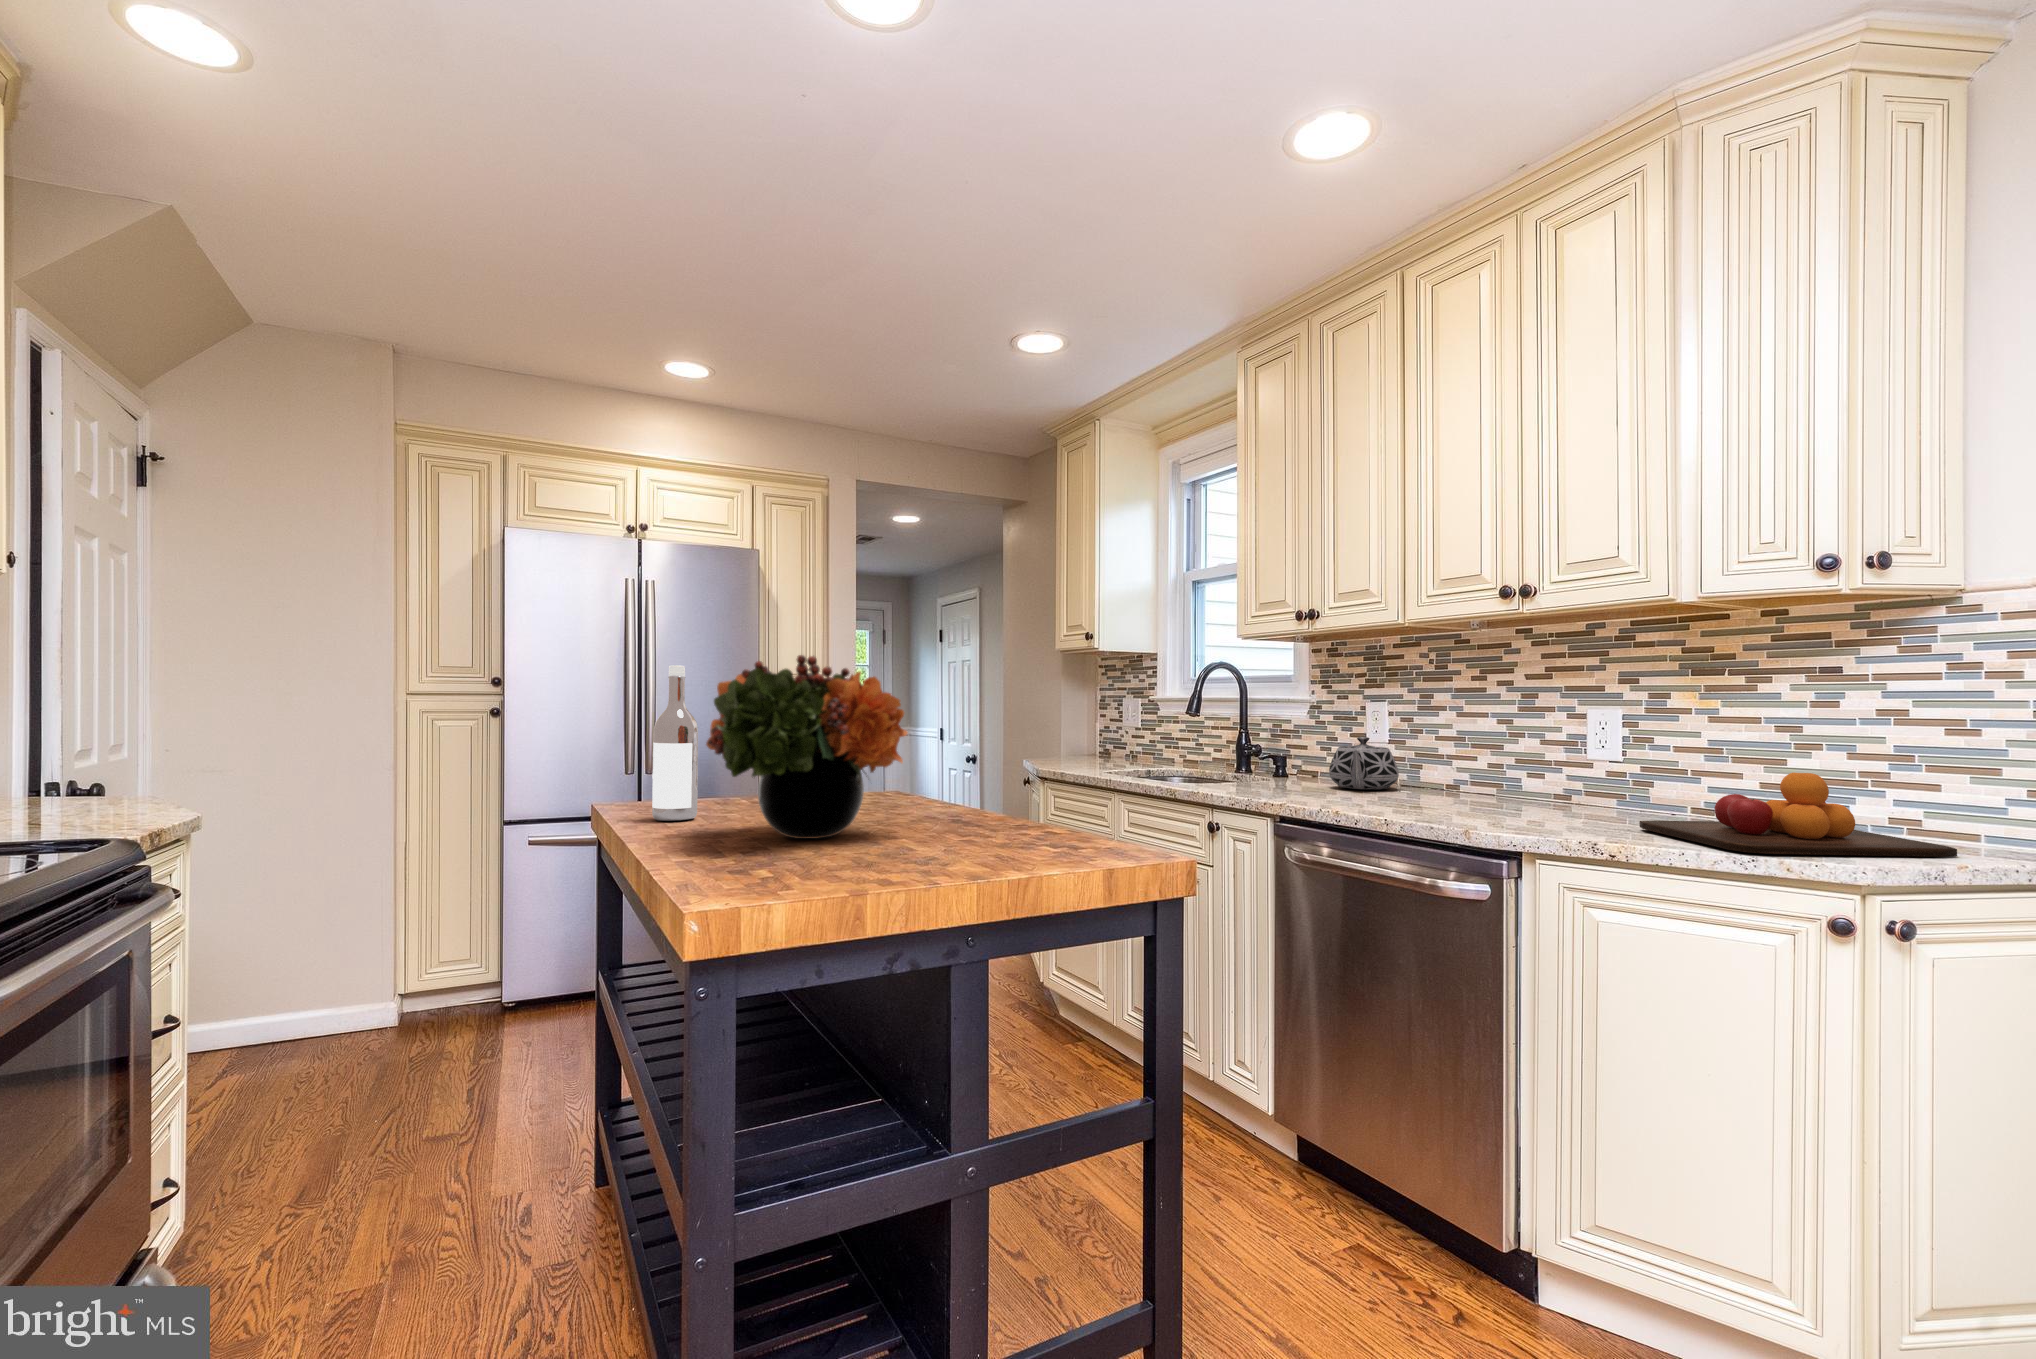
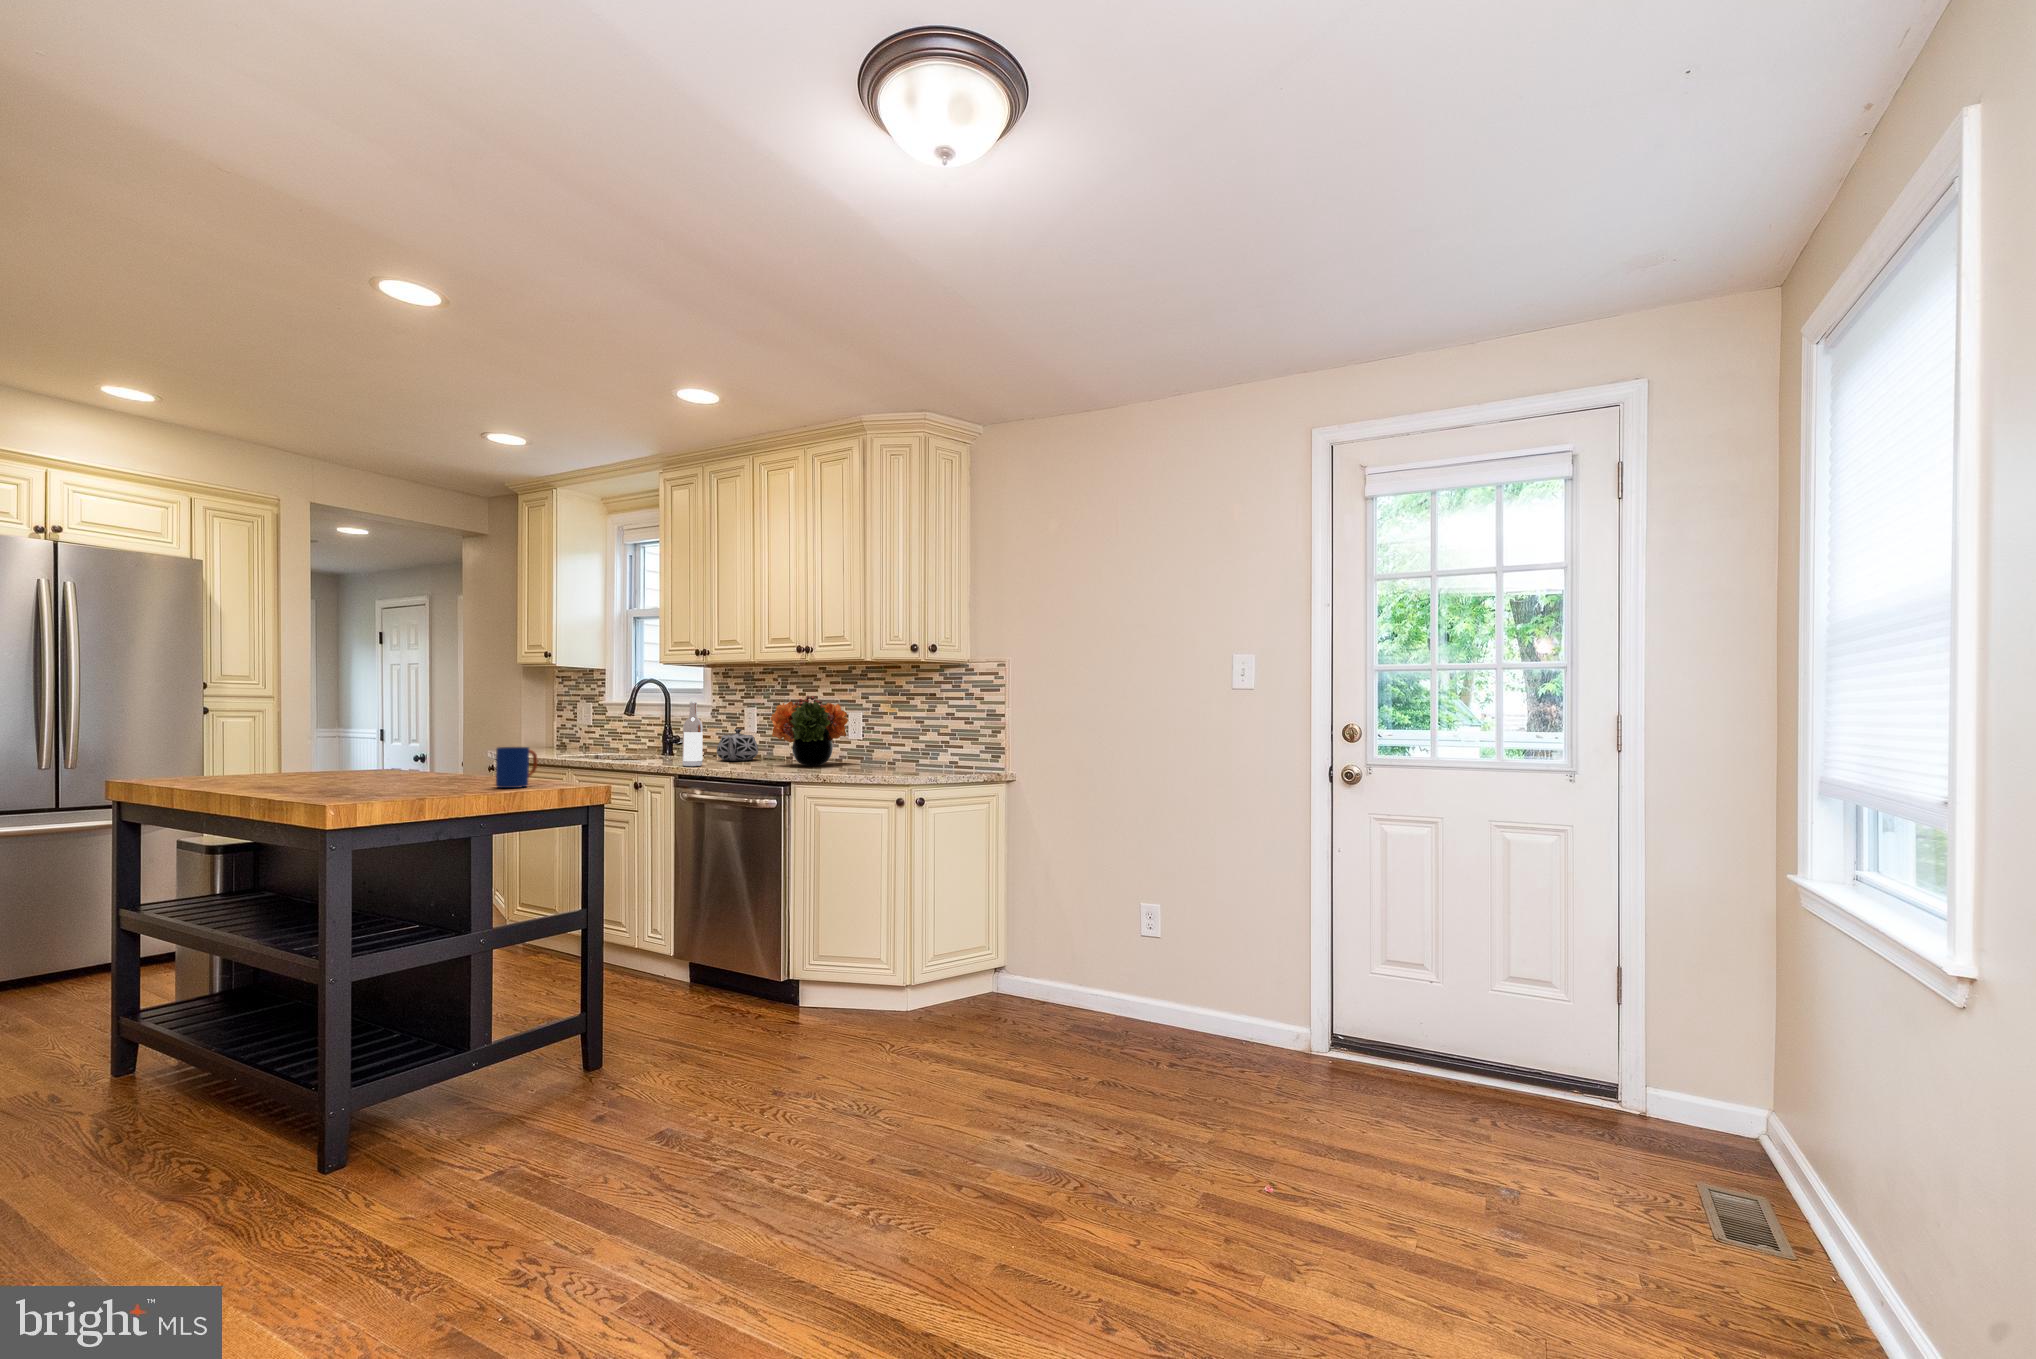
flower arrangement: present [706,655,908,839] -> present [770,696,848,766]
wine bottle: present [652,665,698,821] -> present [682,698,703,767]
mug: none [993,770,1065,854] -> present [496,747,537,788]
chopping board: present [1639,773,1957,857] -> none [847,741,948,775]

